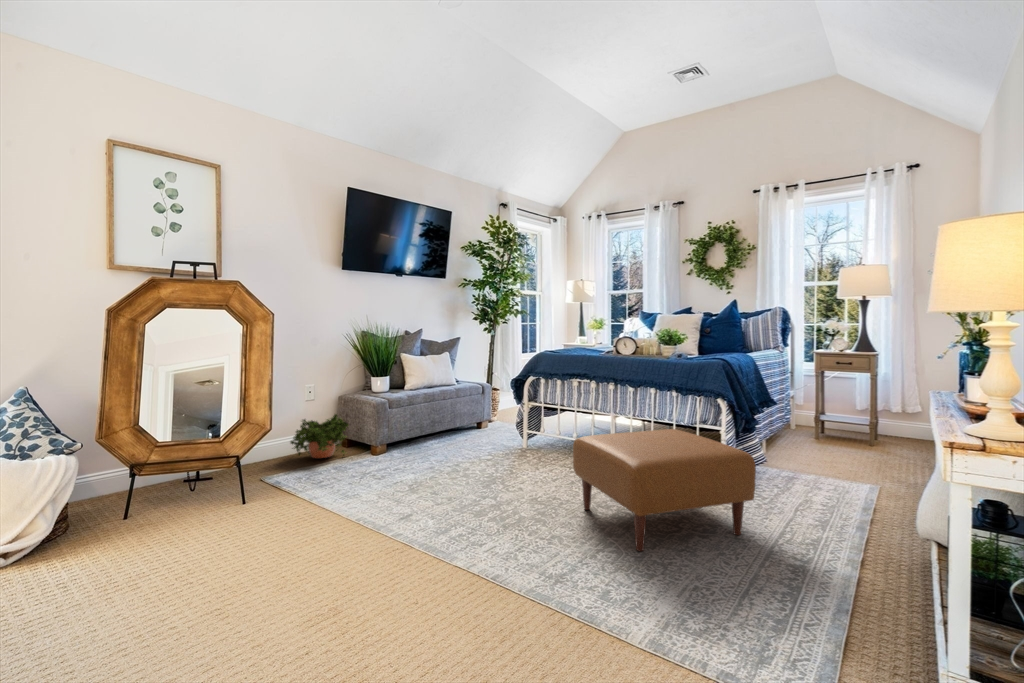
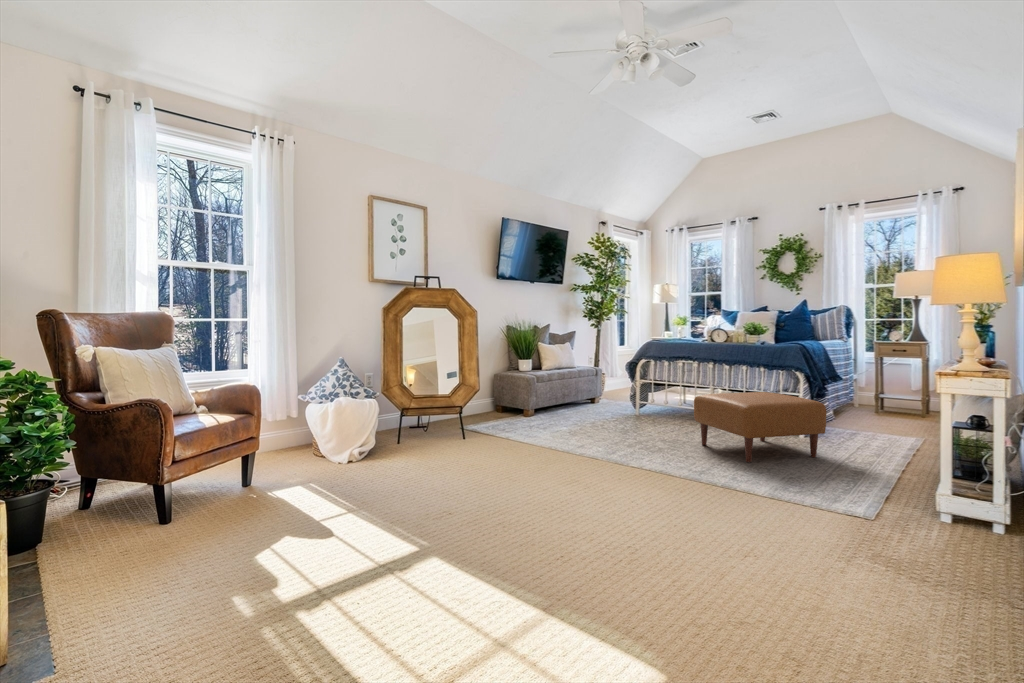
potted plant: present [290,414,349,458] -> none [467,386,508,419]

